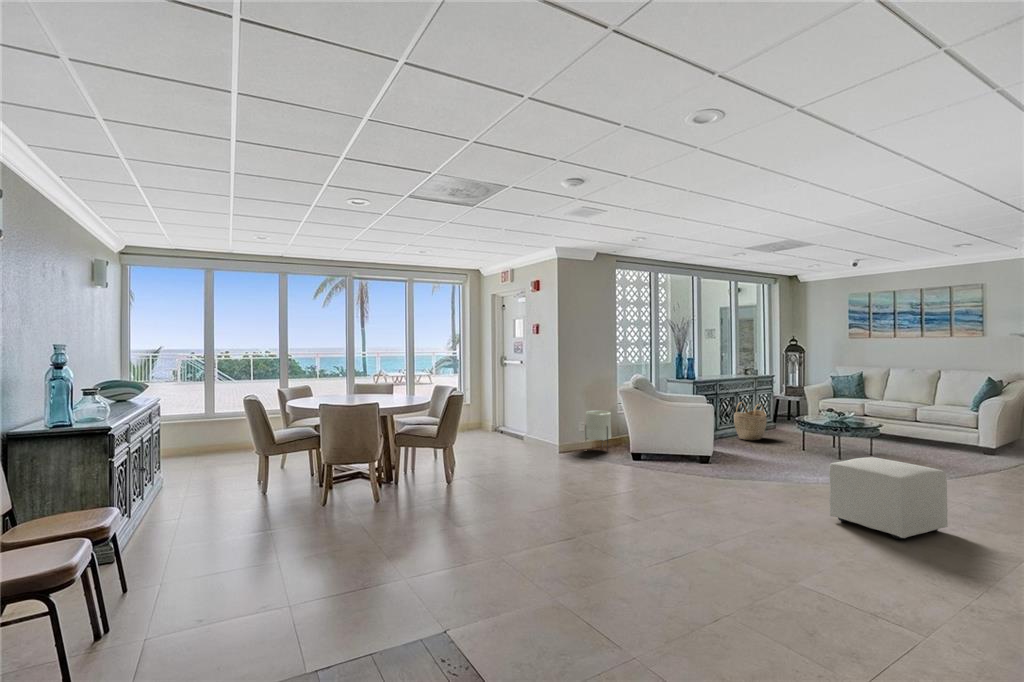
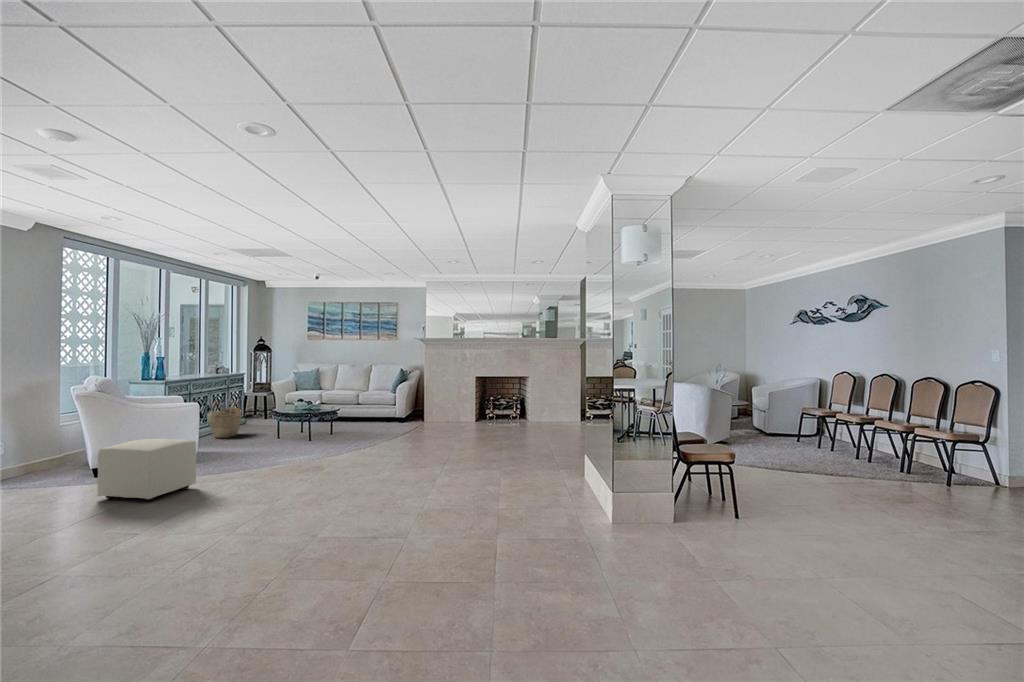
planter: present [585,411,611,449] -> none [15,425,58,478]
ottoman: present [829,457,948,539] -> present [98,439,196,501]

